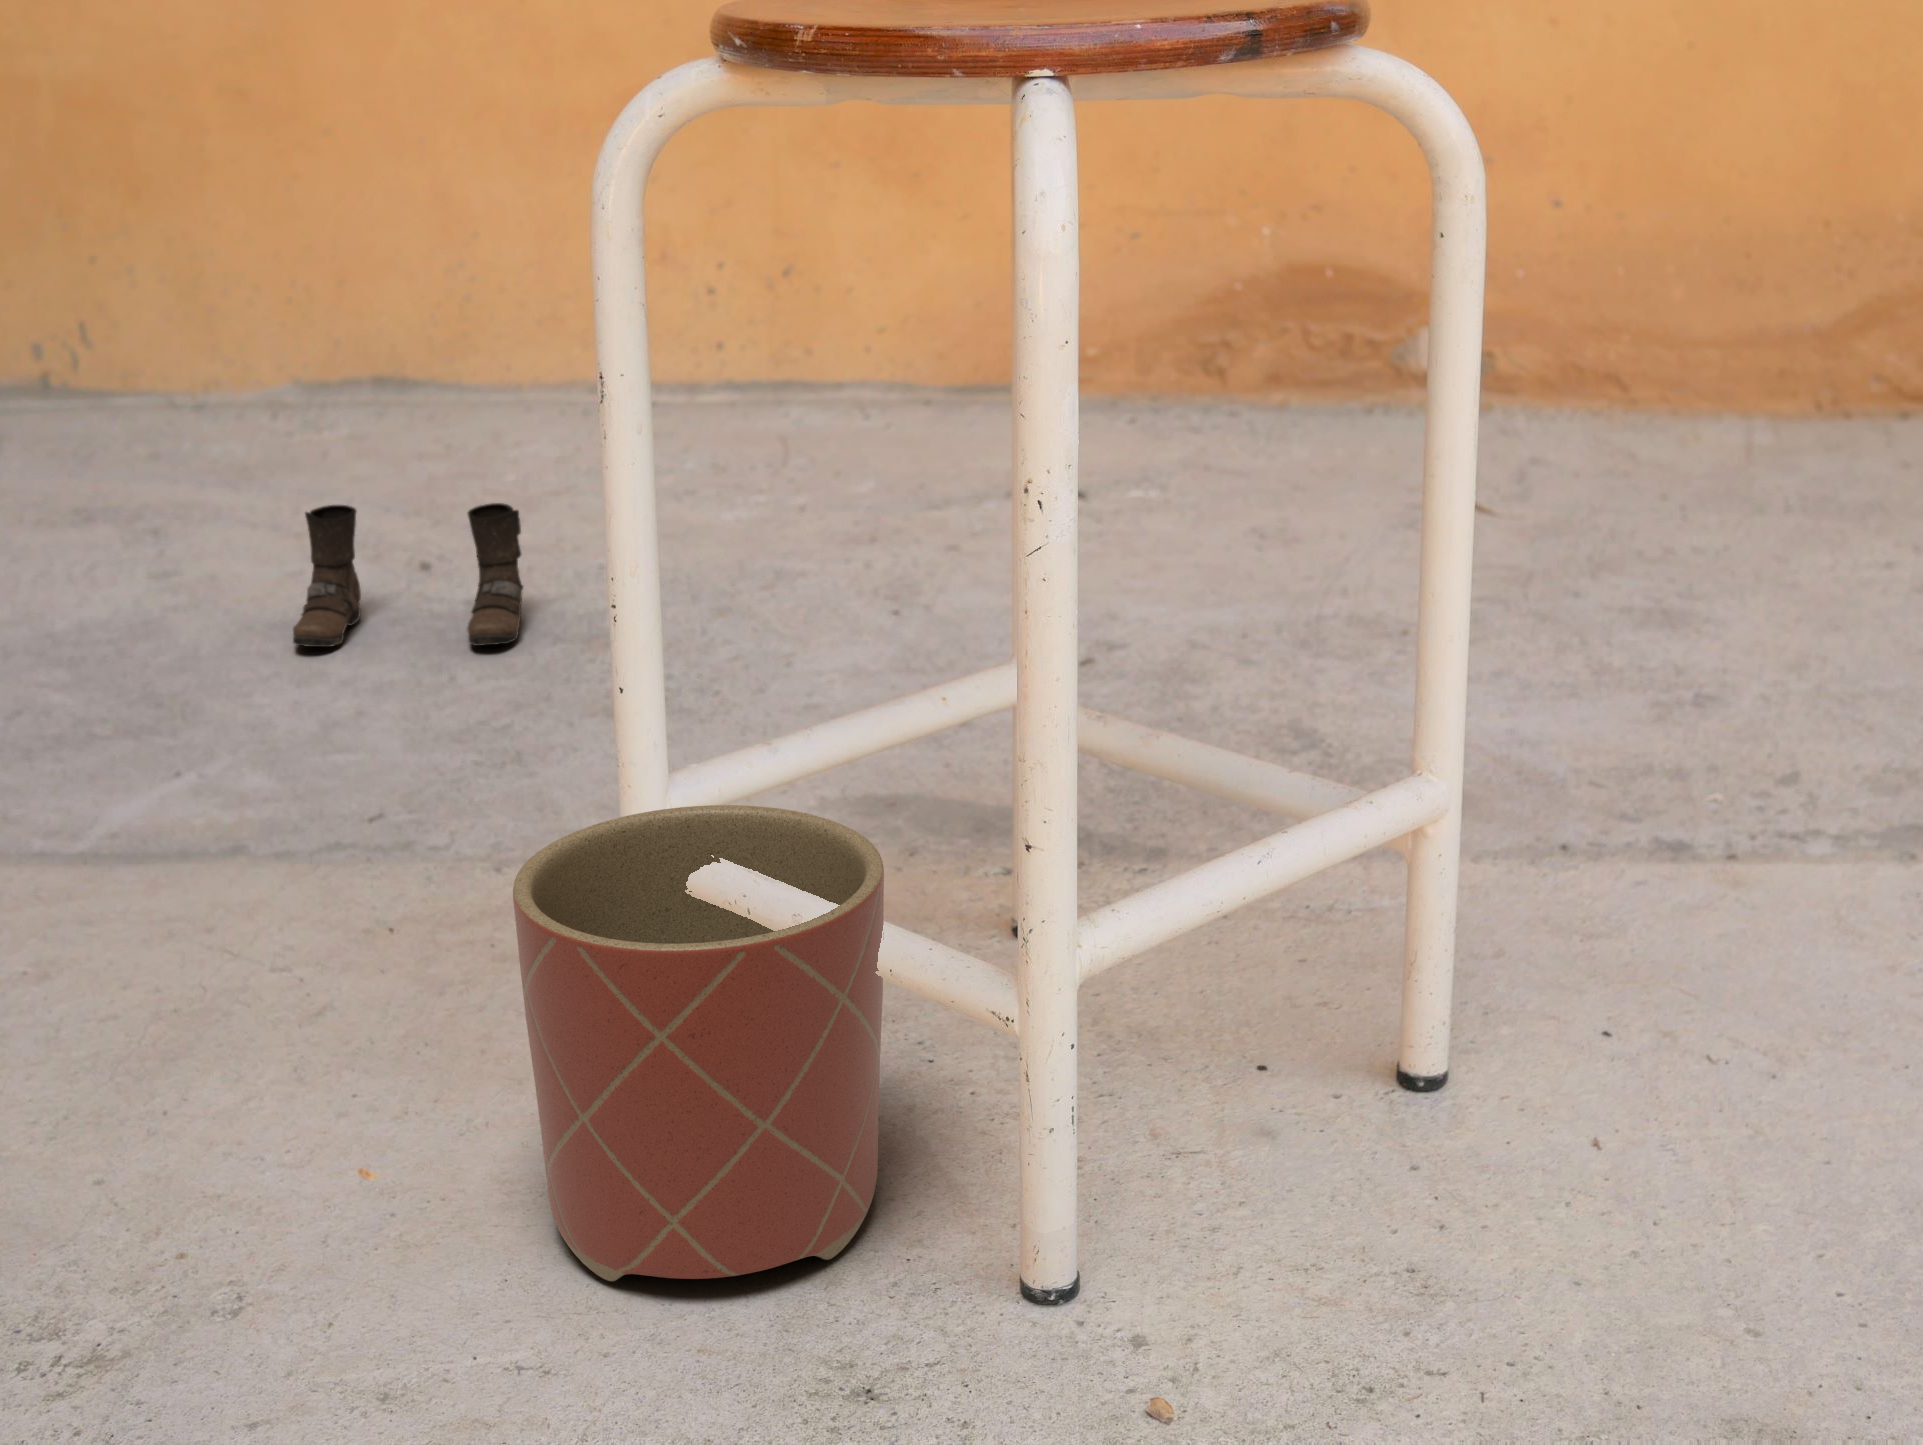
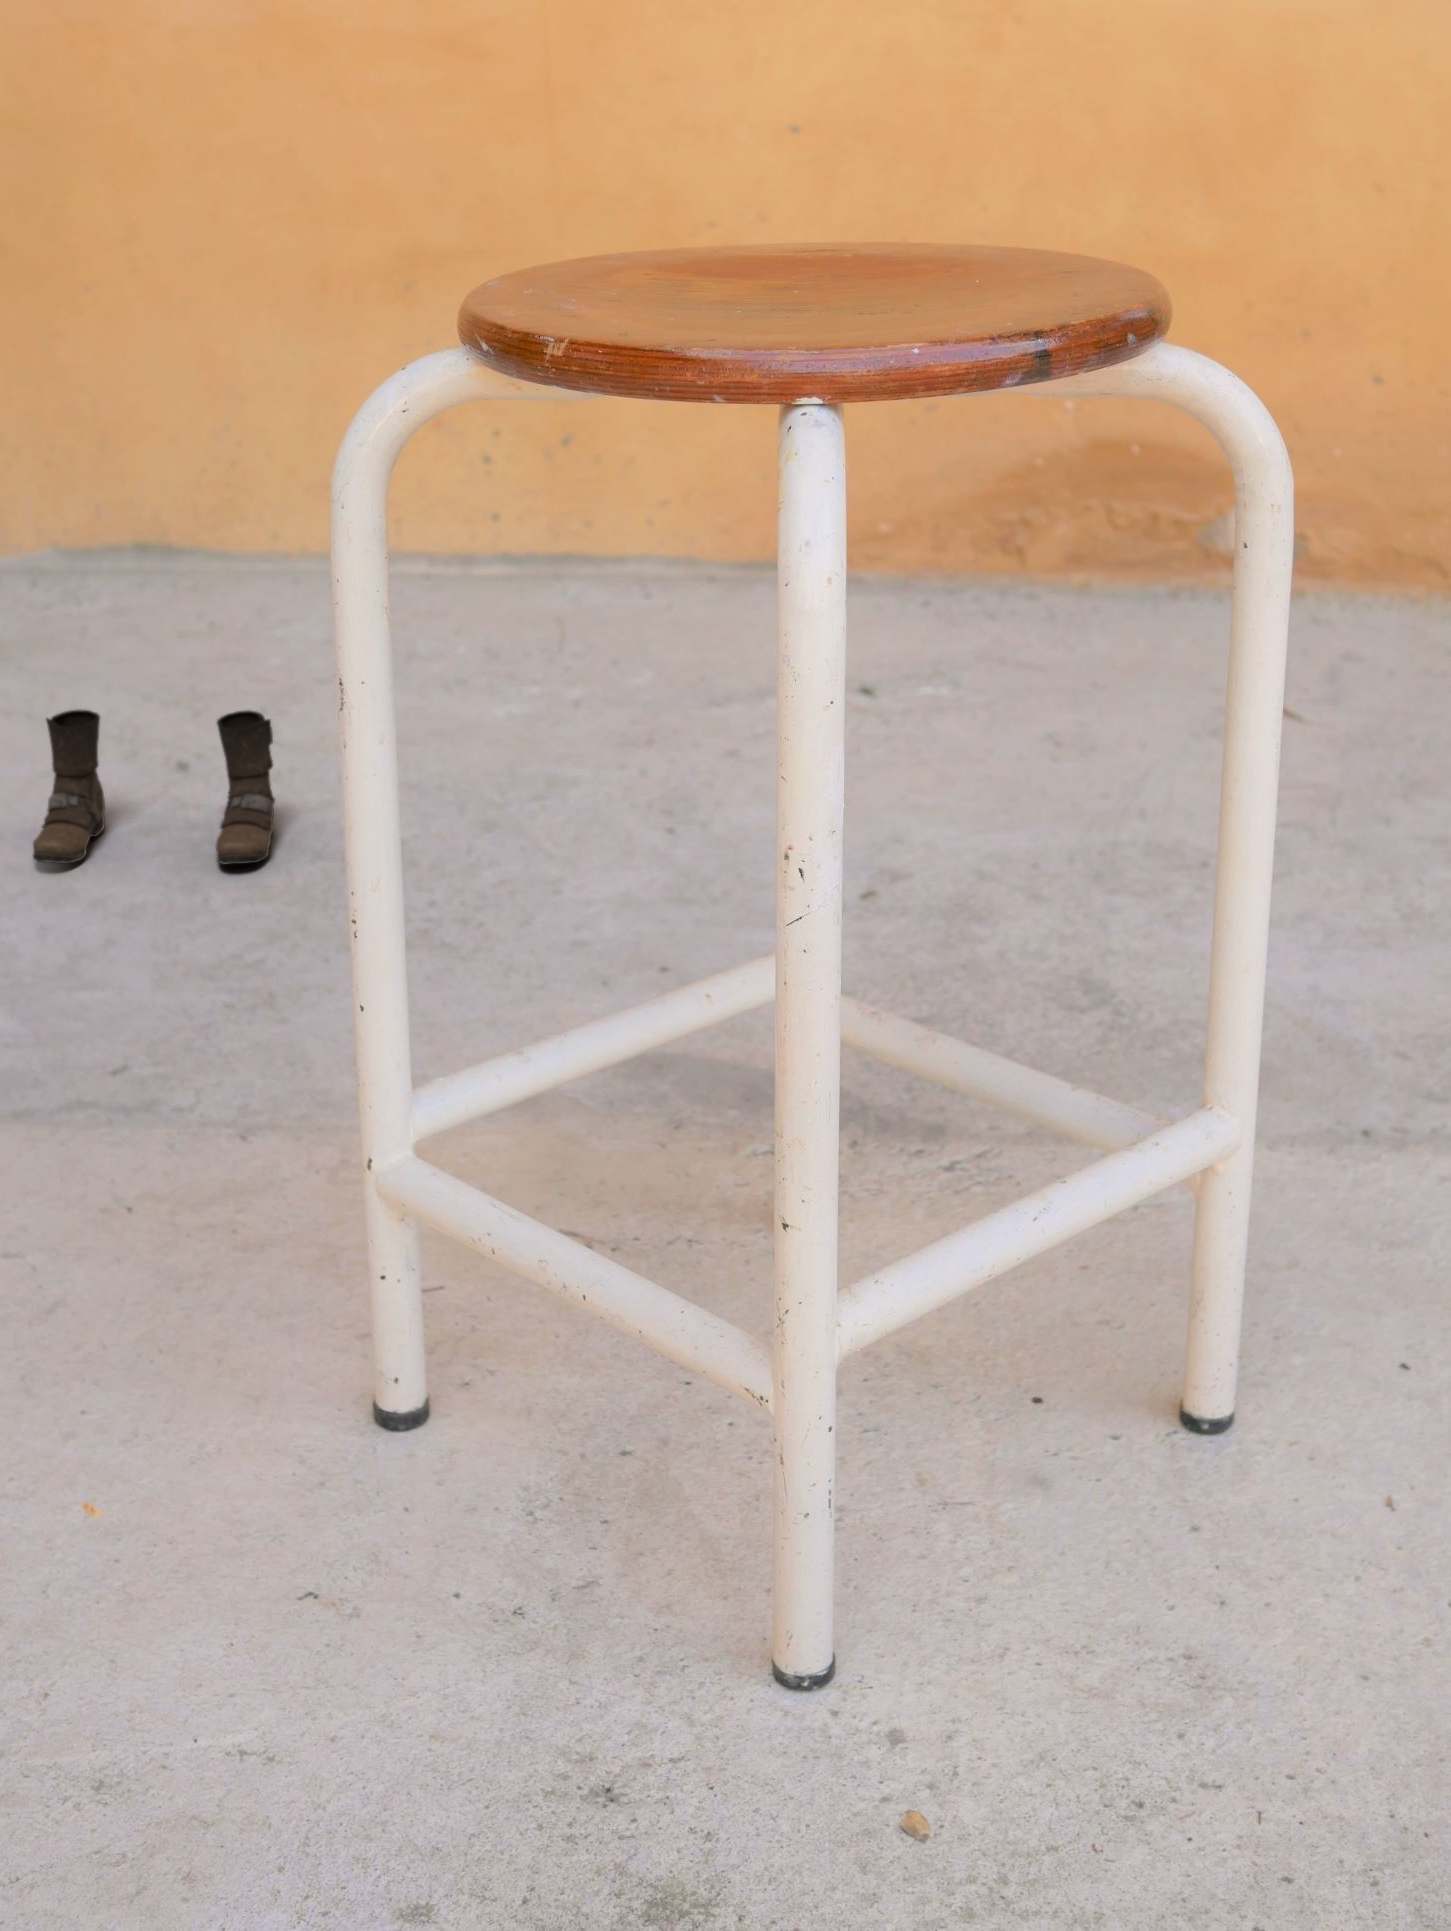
planter: present [513,805,884,1281] -> none [238,1130,634,1652]

